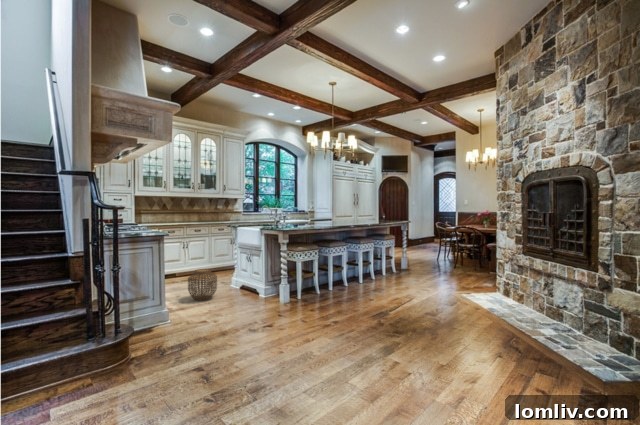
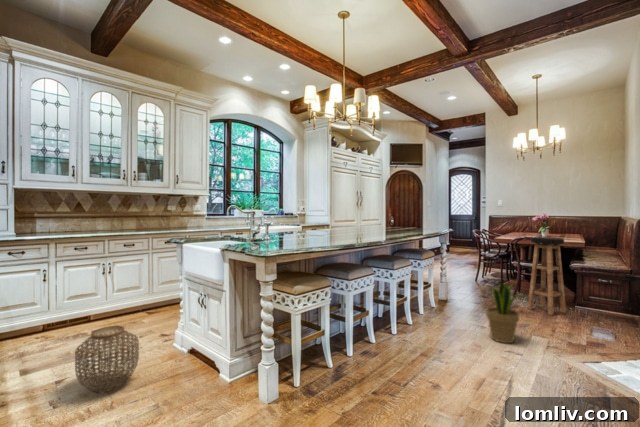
bar stool: none [460,226,484,278] -> present [528,237,566,315]
potted plant: none [419,251,439,288] -> present [486,283,519,343]

